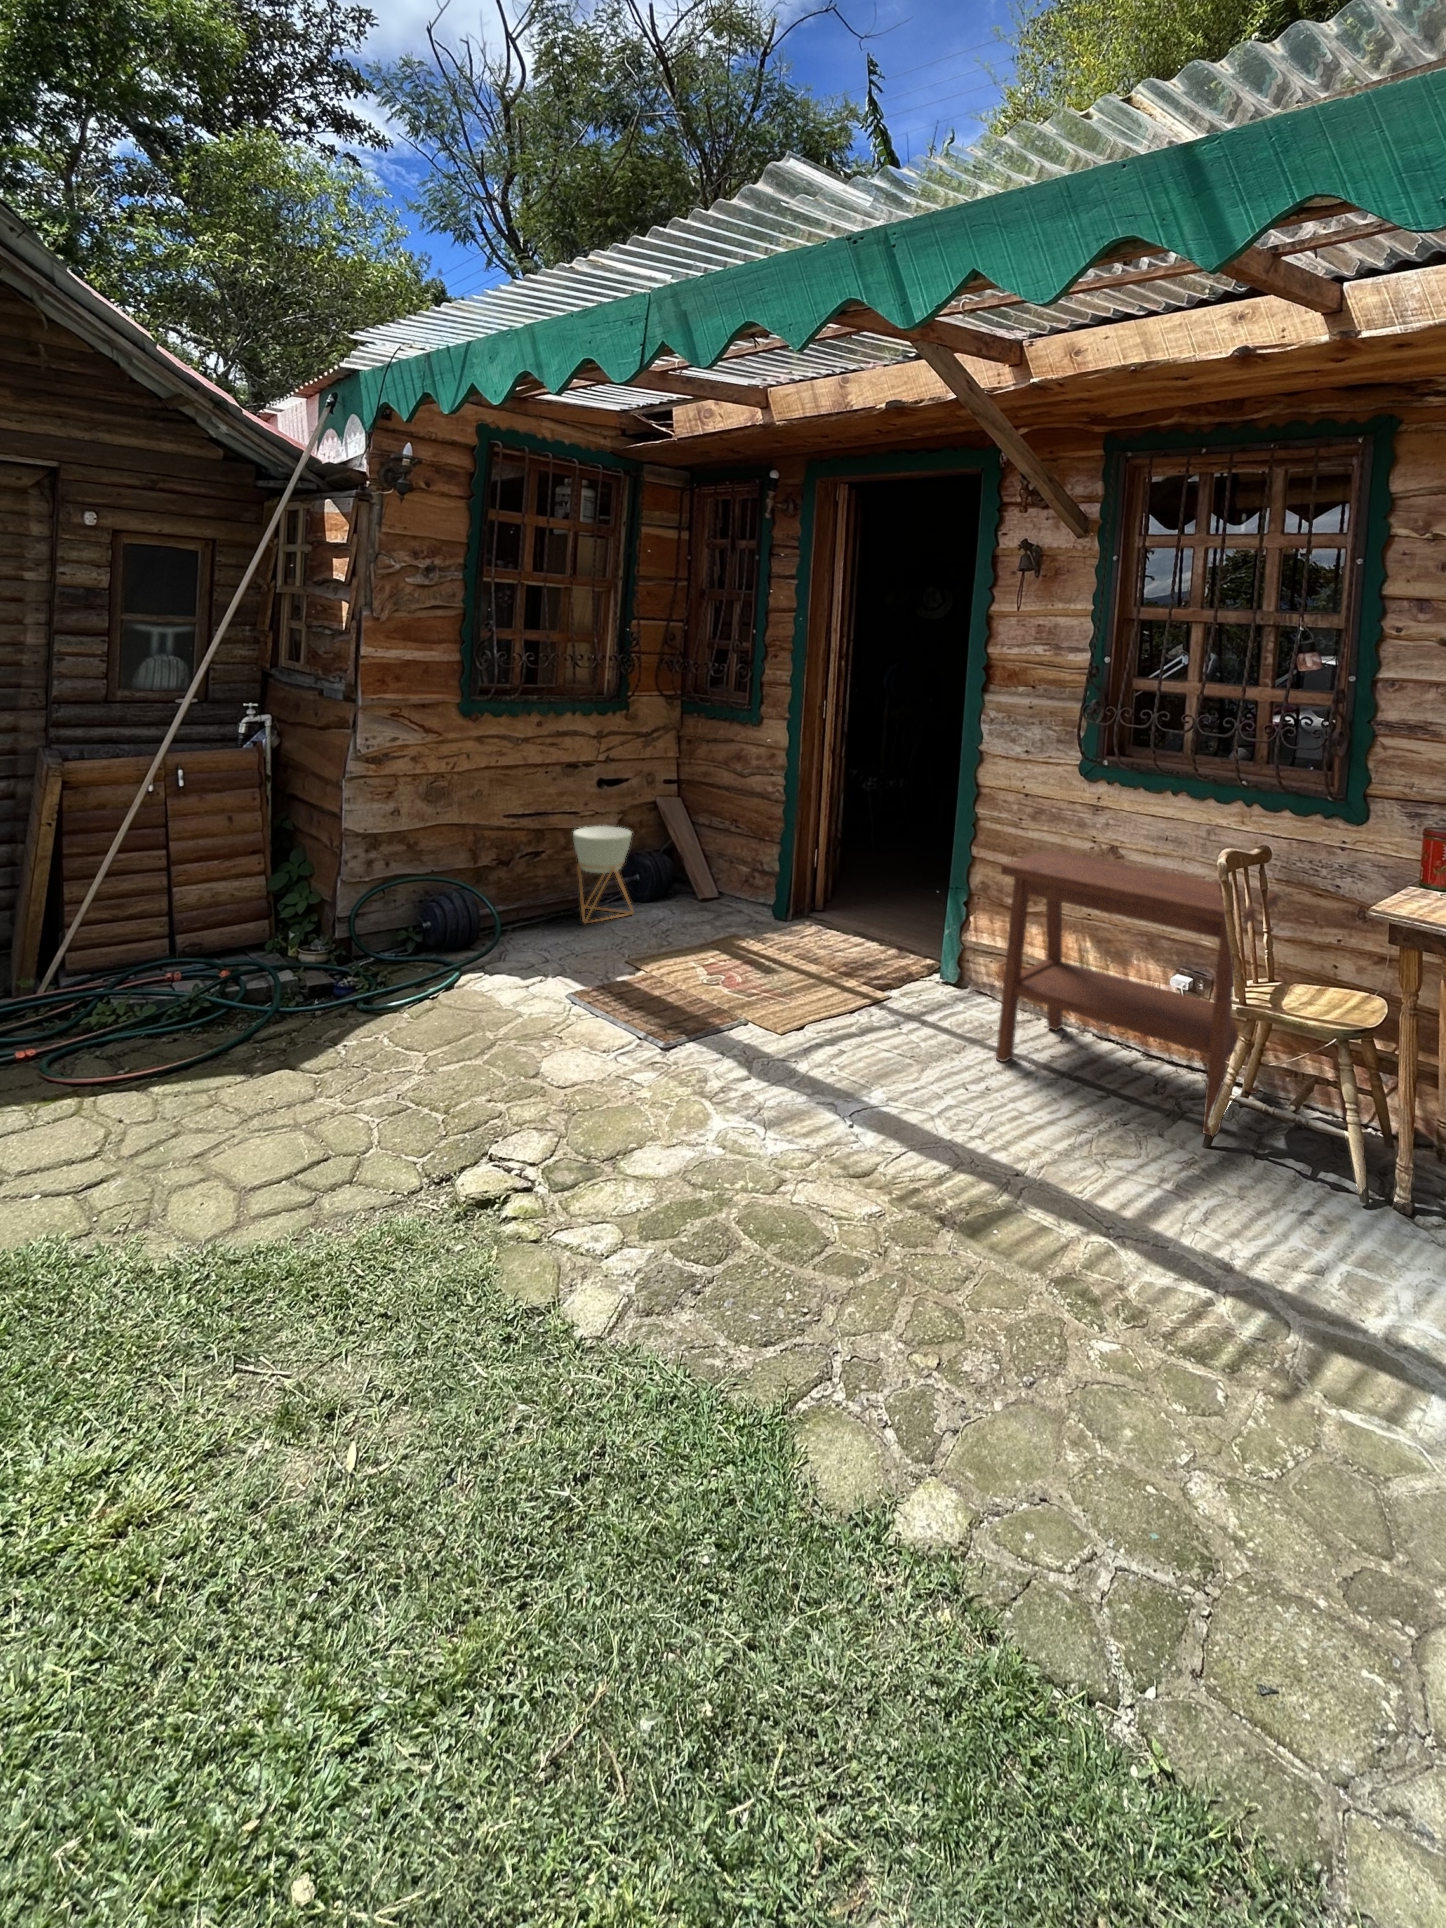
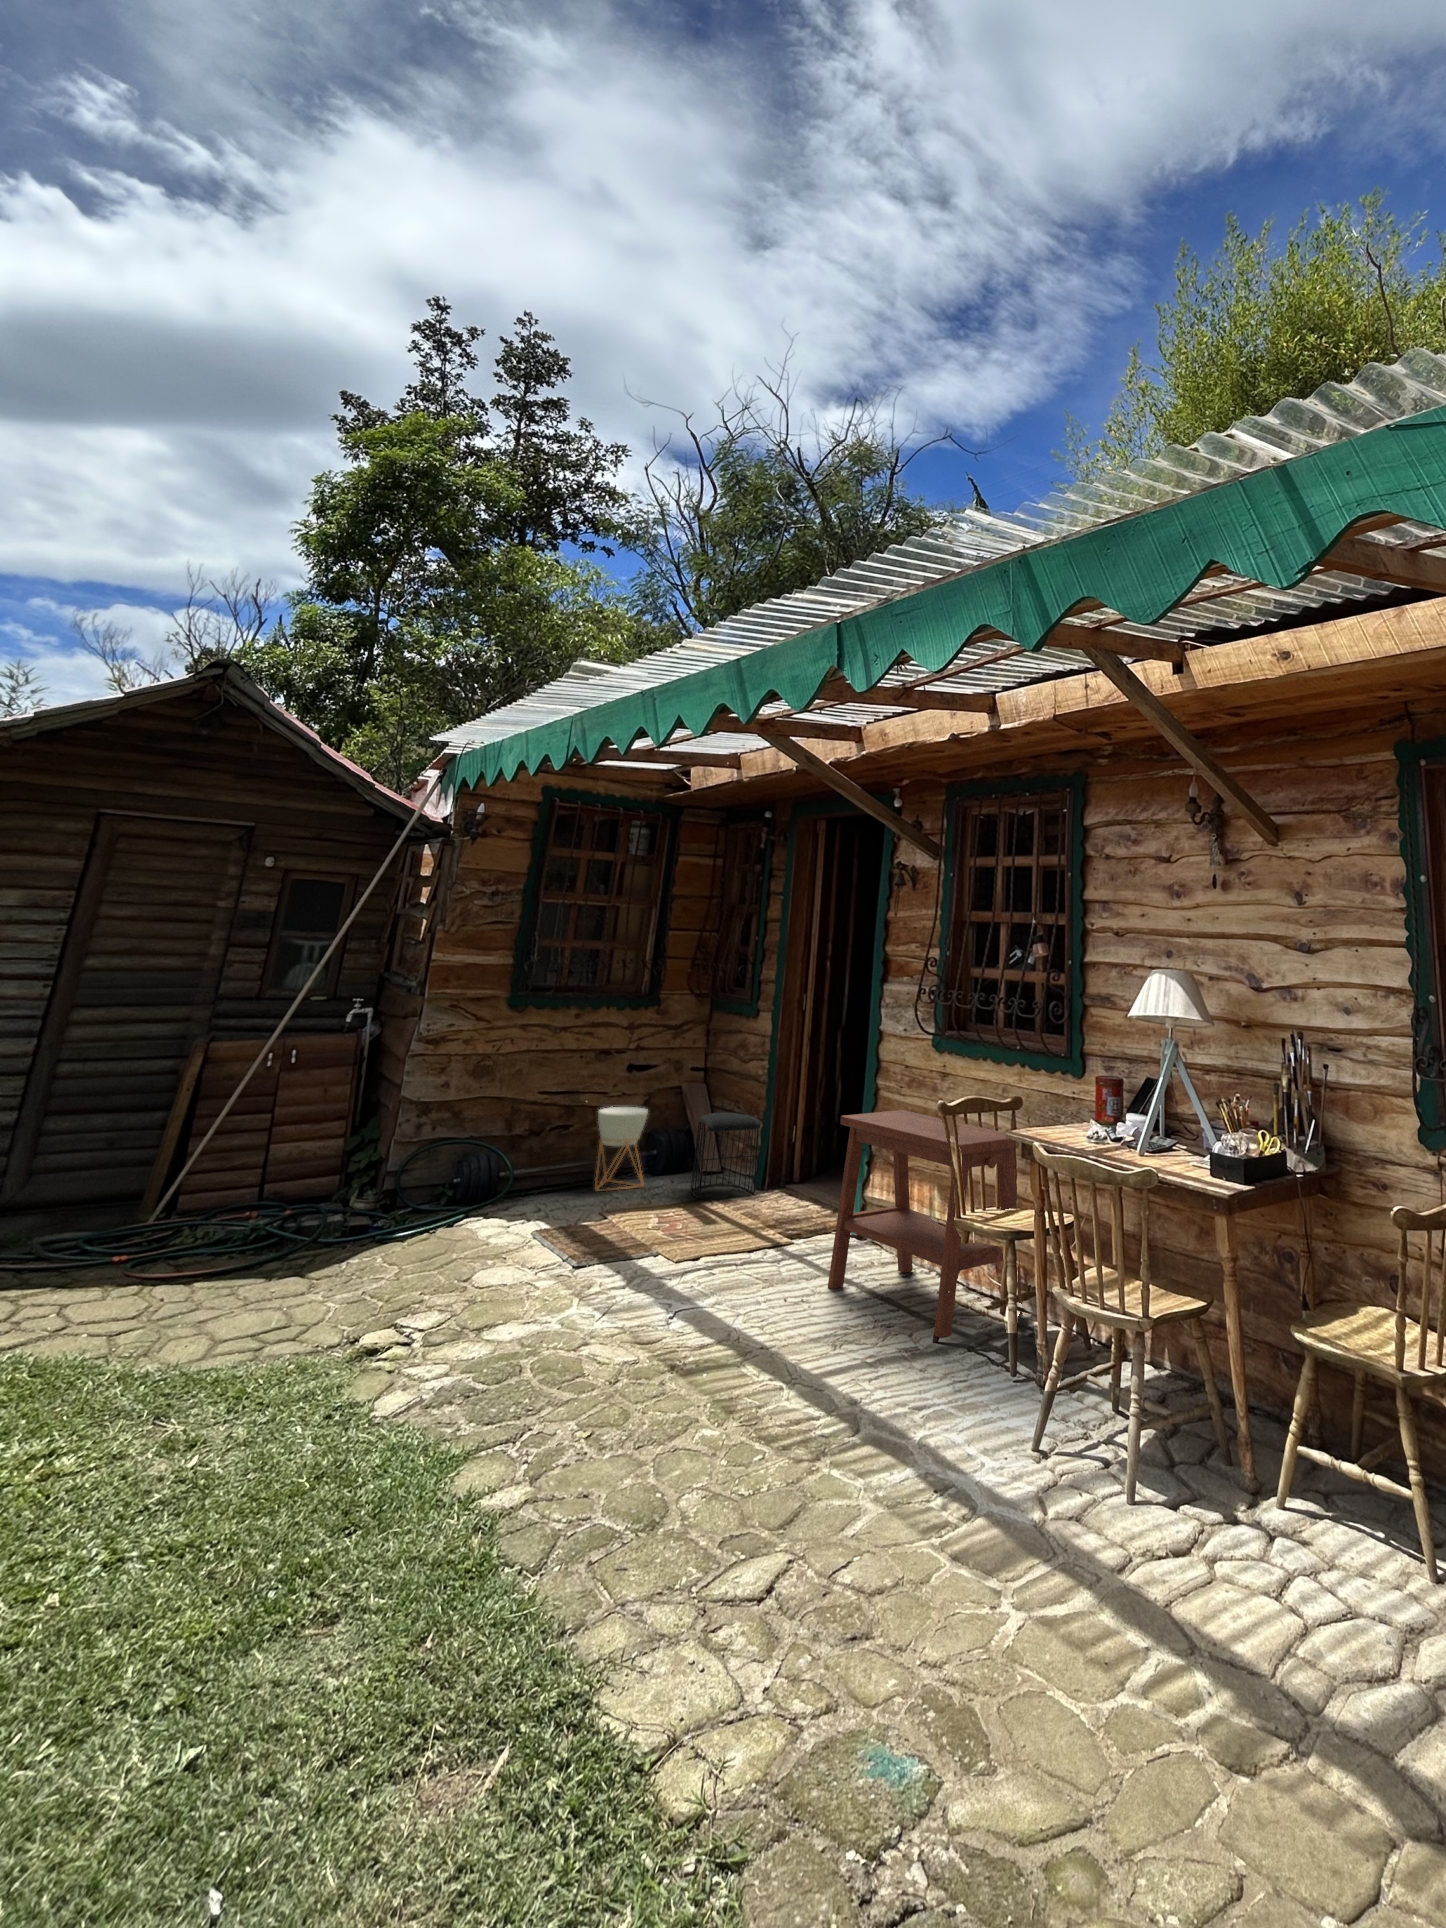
stool: none [692,831,772,928] -> present [690,1113,760,1198]

